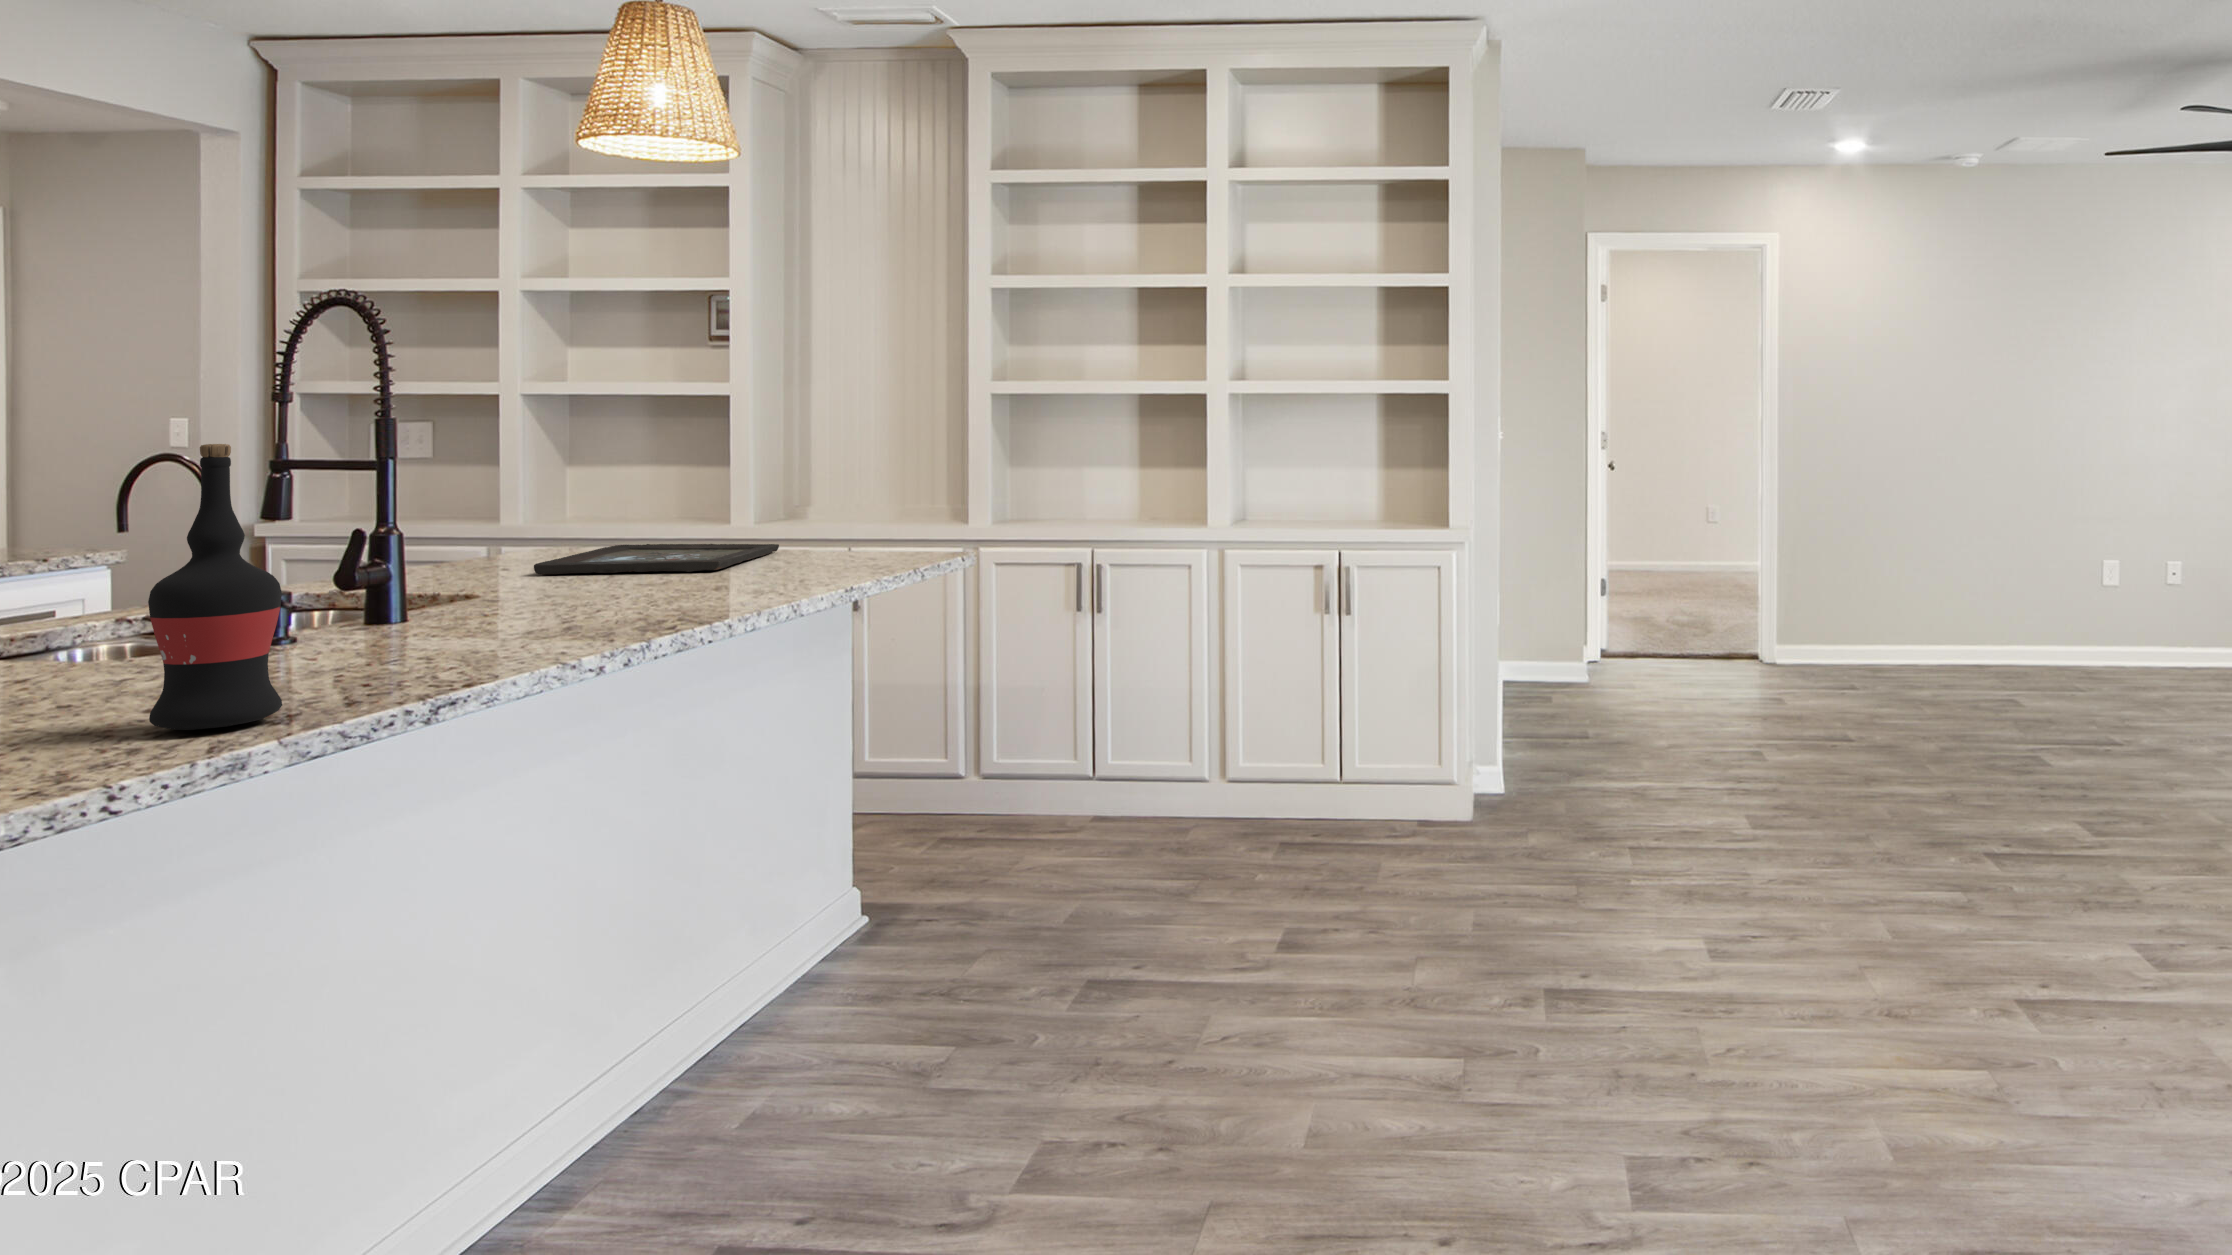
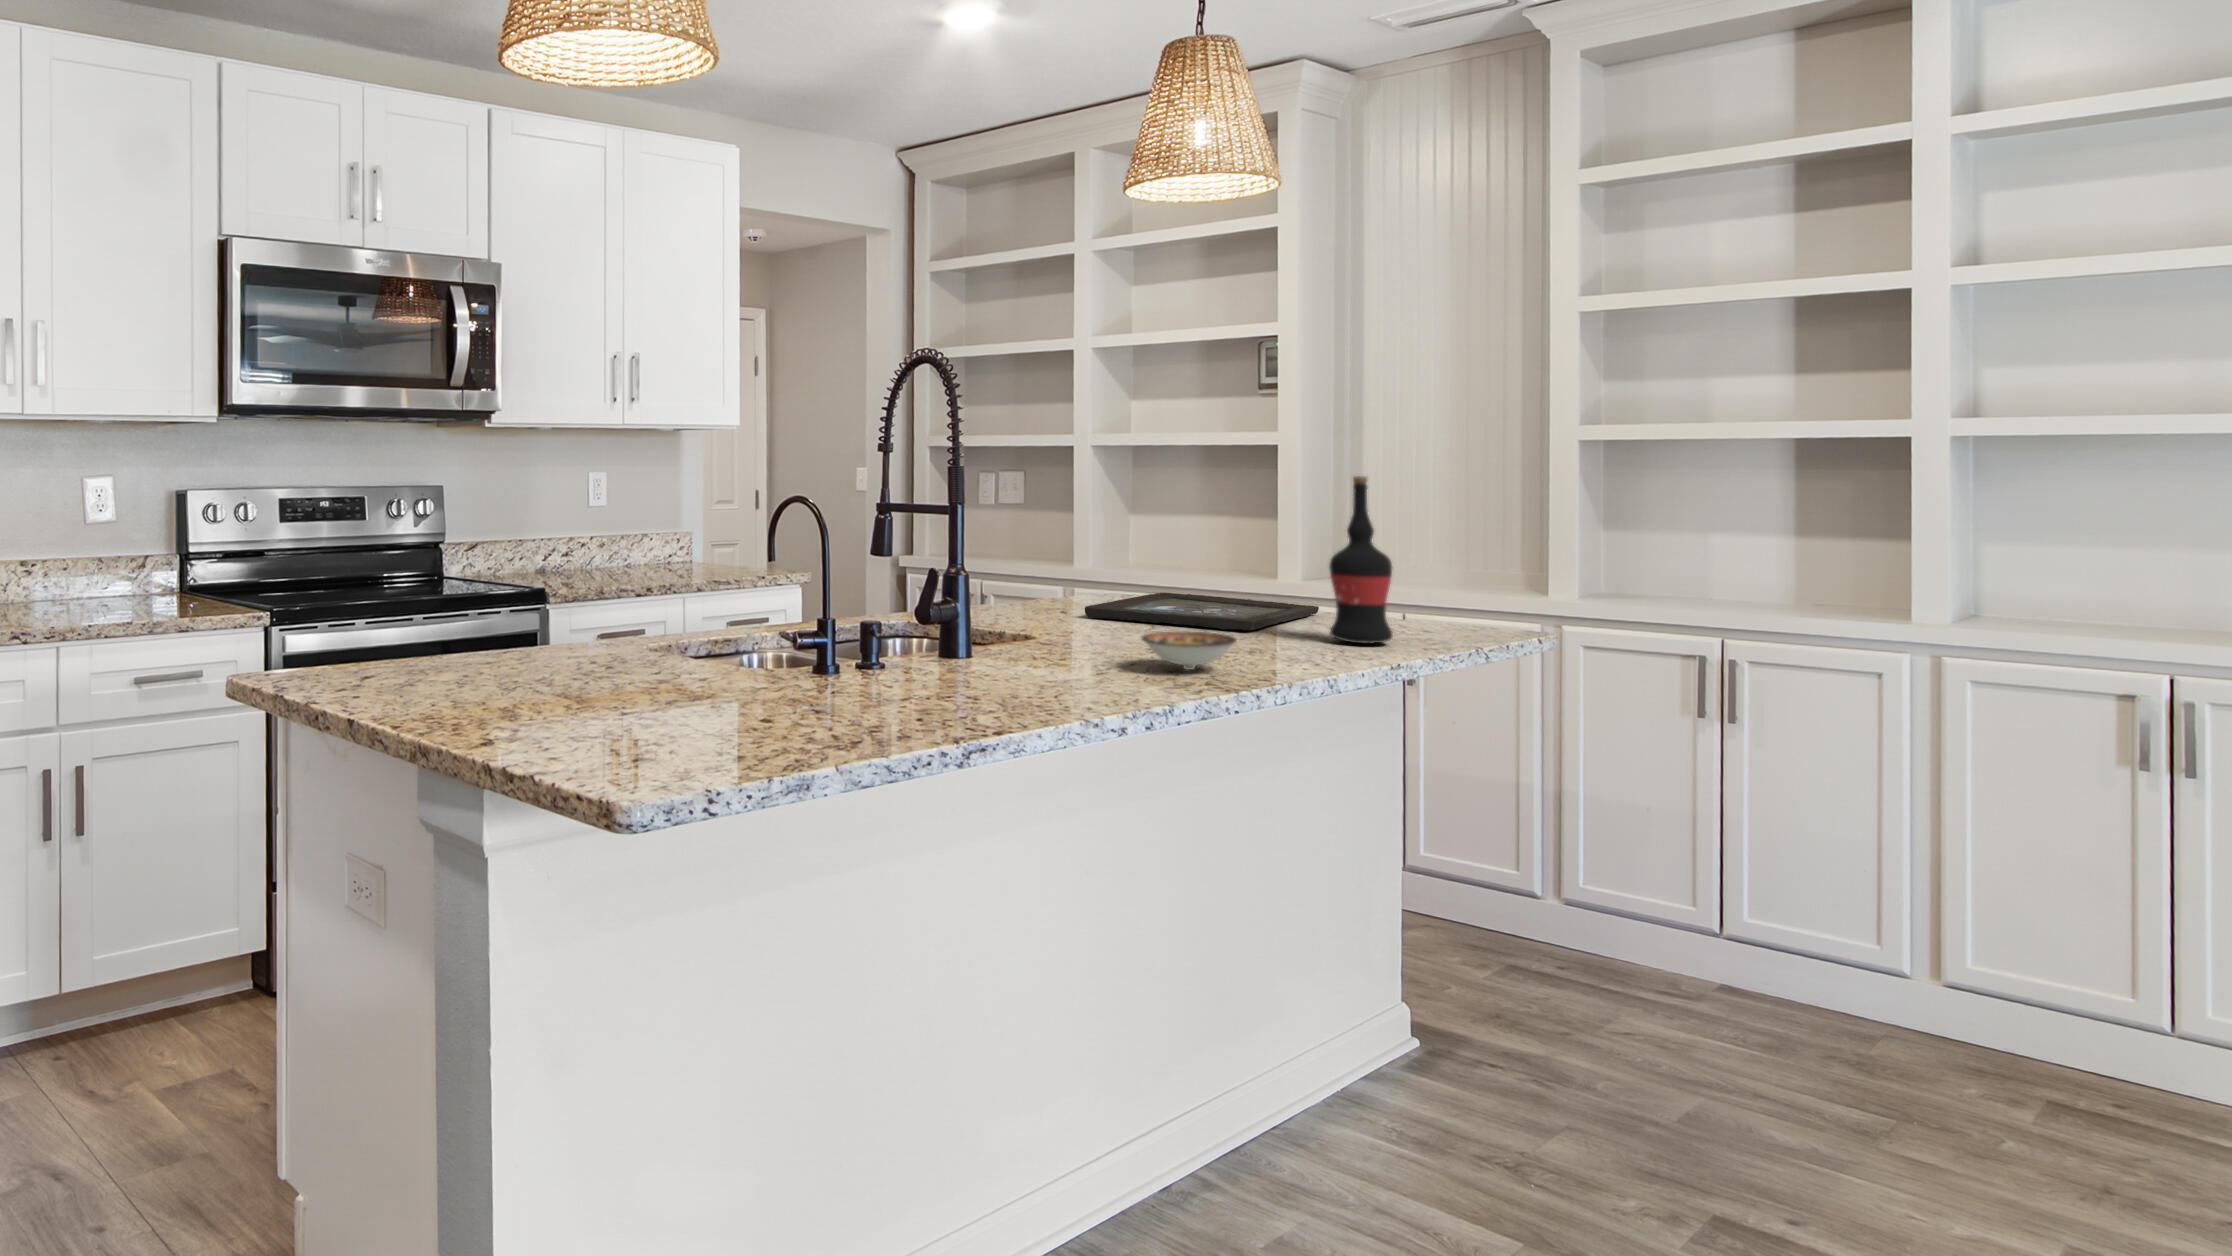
wine bottle: present [148,444,282,730] -> present [1329,476,1393,644]
bowl: none [612,572,711,608] -> present [1142,632,1236,670]

